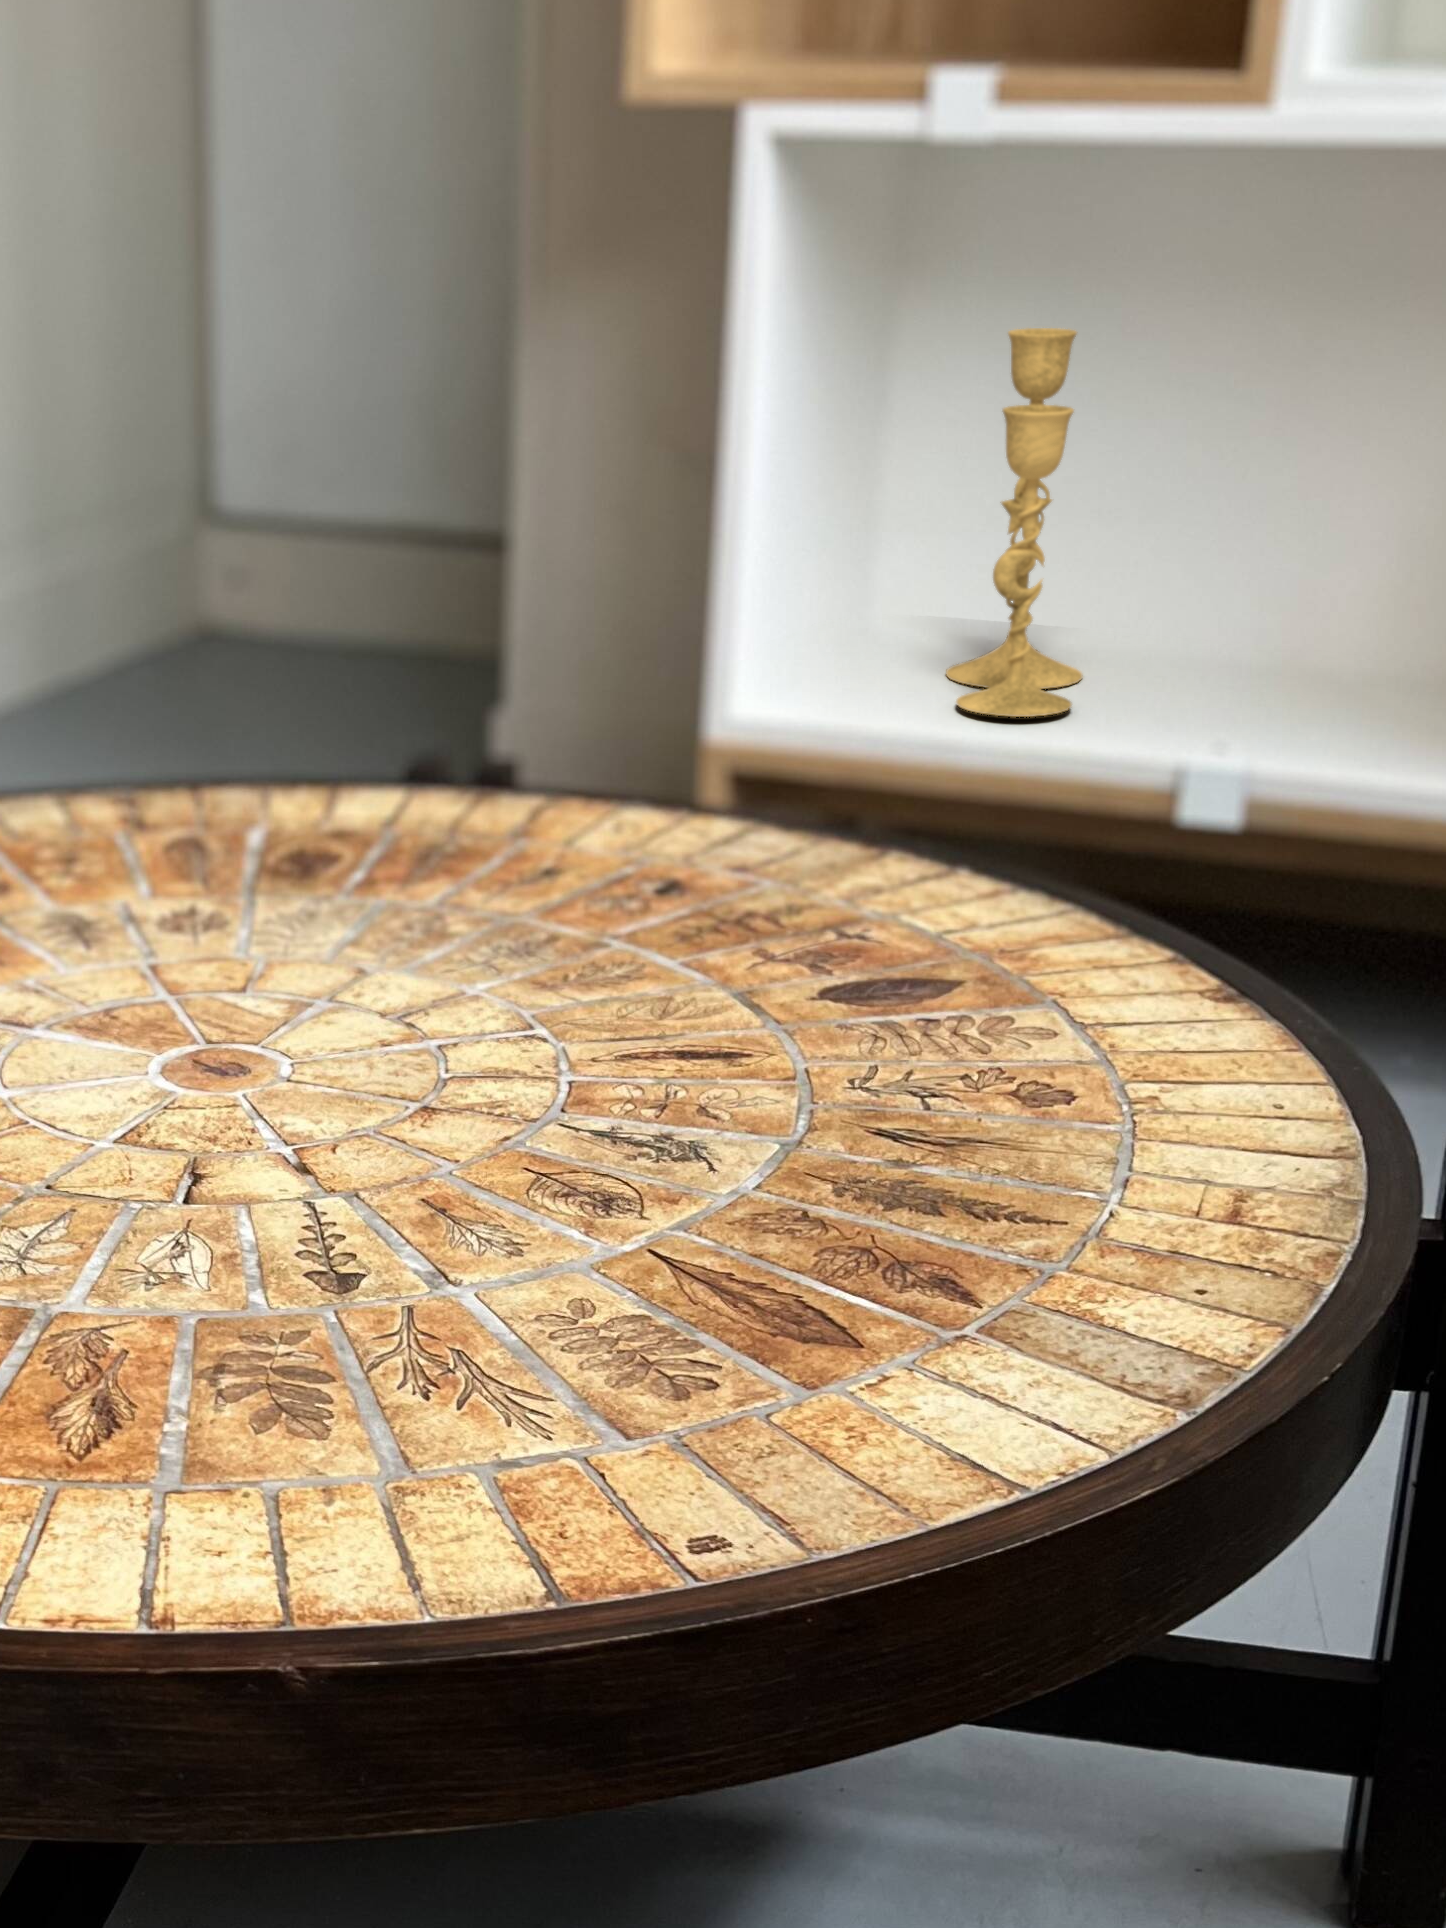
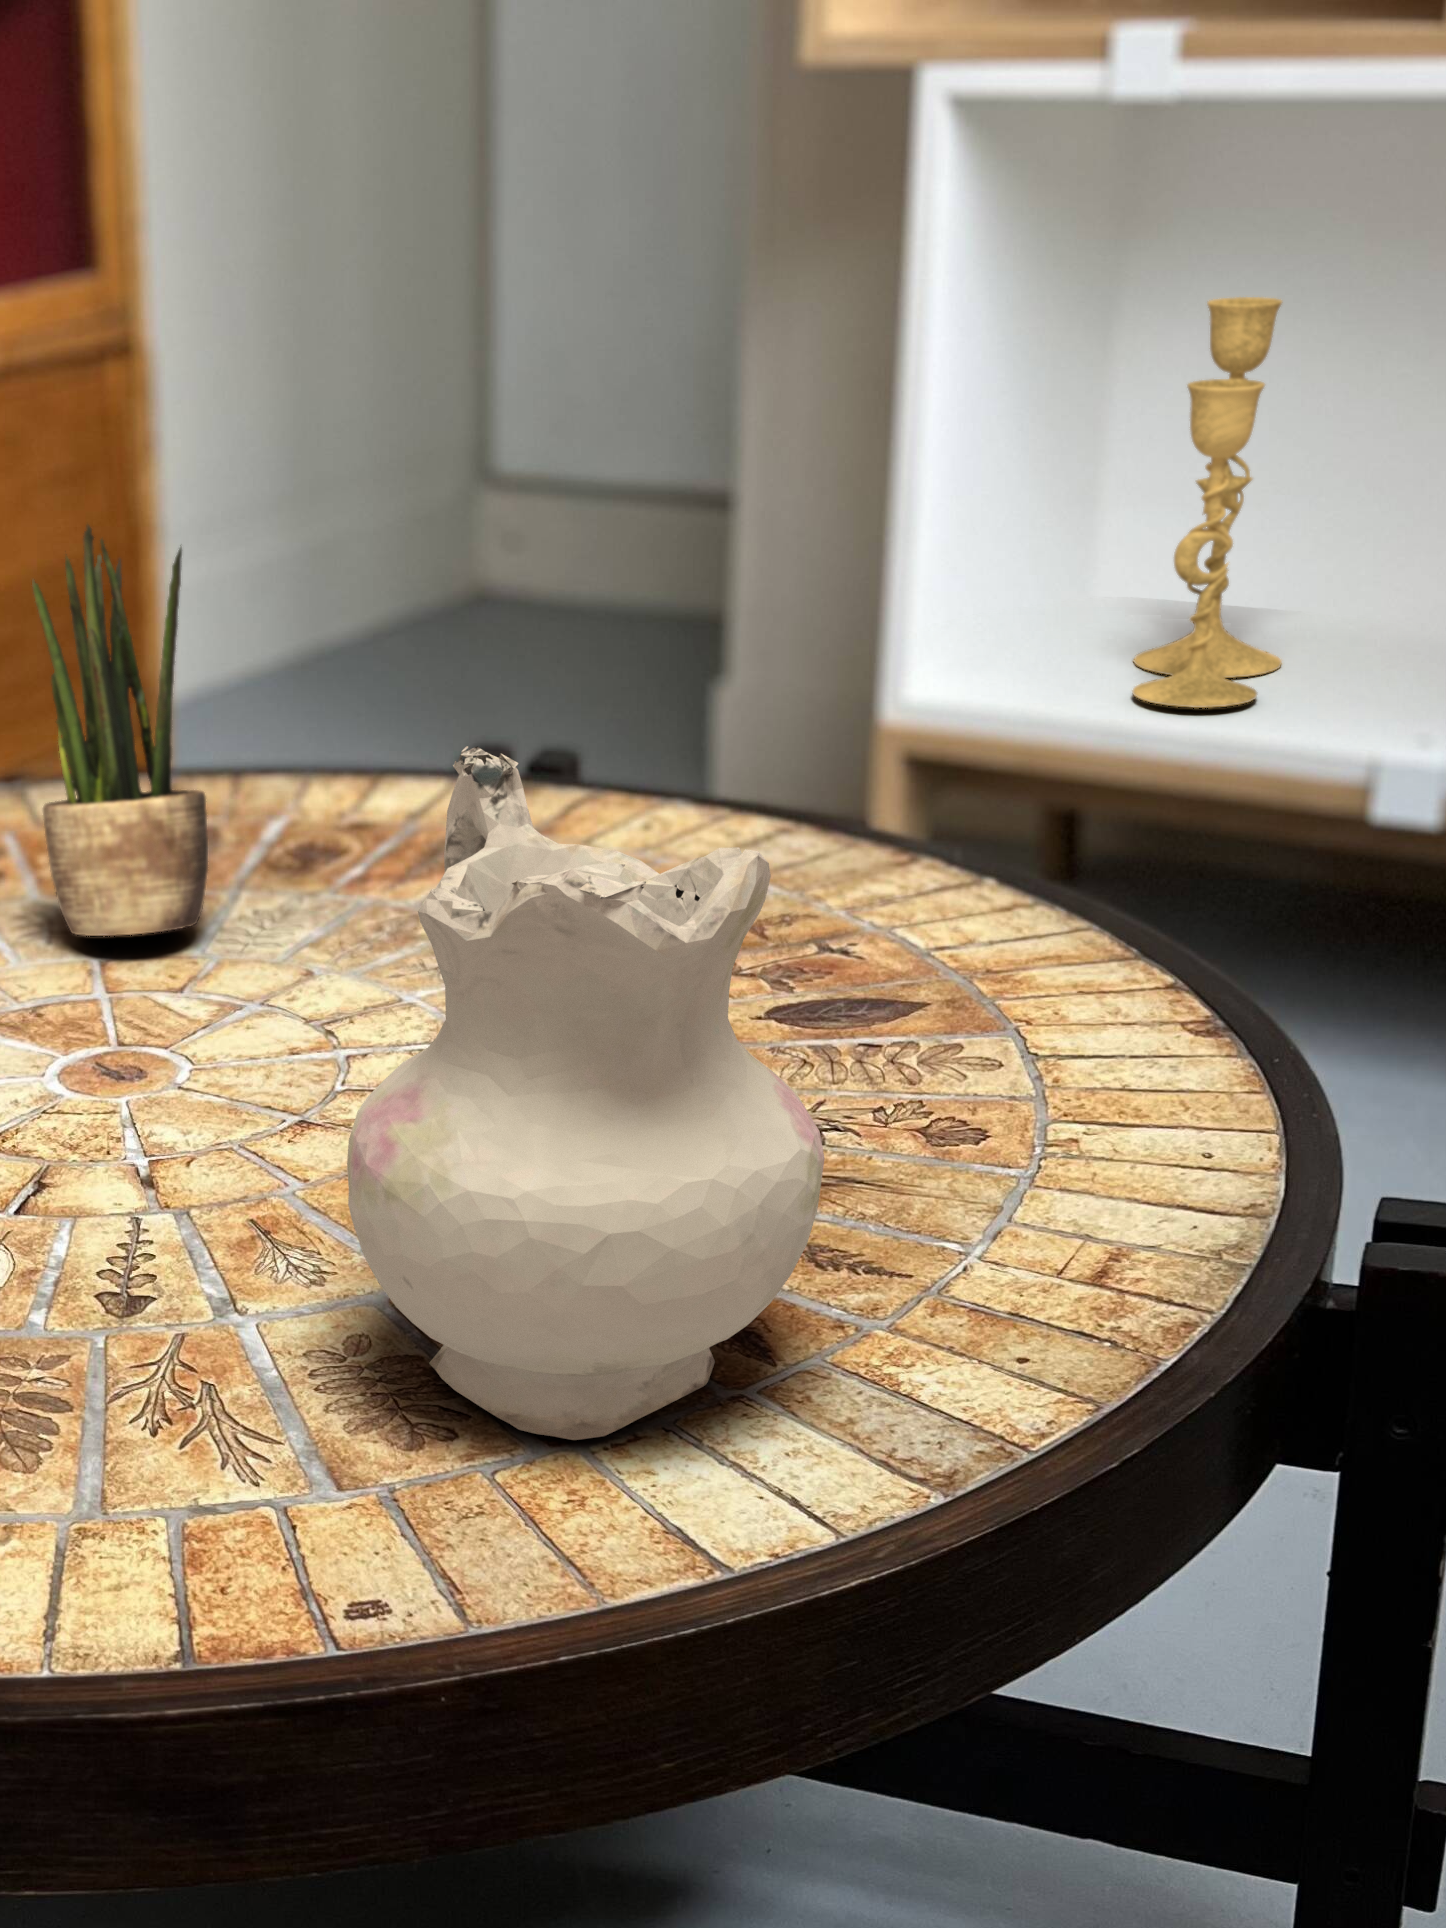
potted plant: none [75,529,249,941] -> present [32,525,208,936]
ceramic pitcher: none [589,725,1042,1379] -> present [347,746,825,1440]

